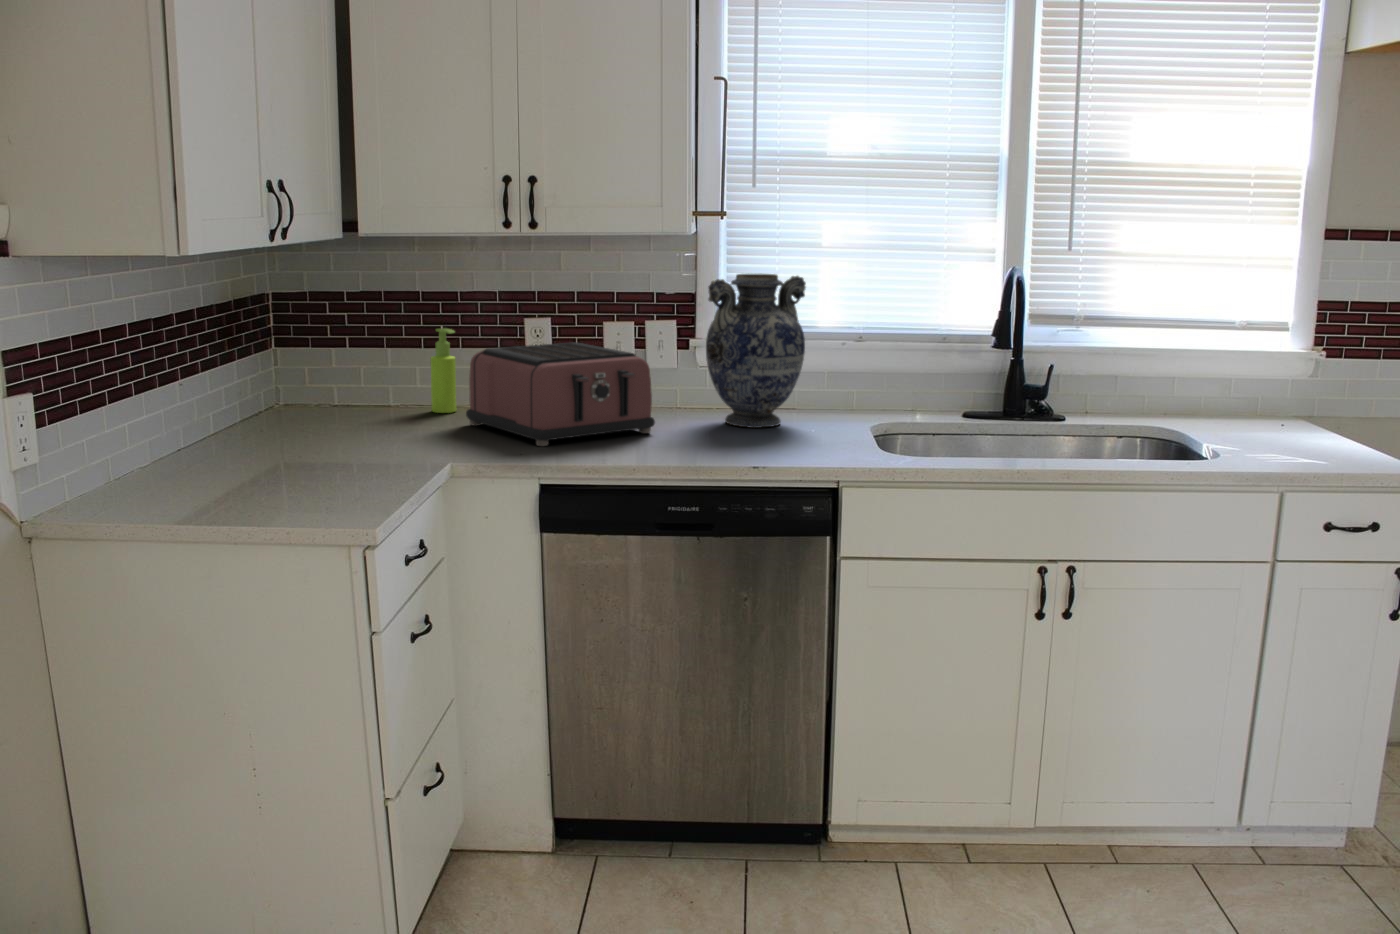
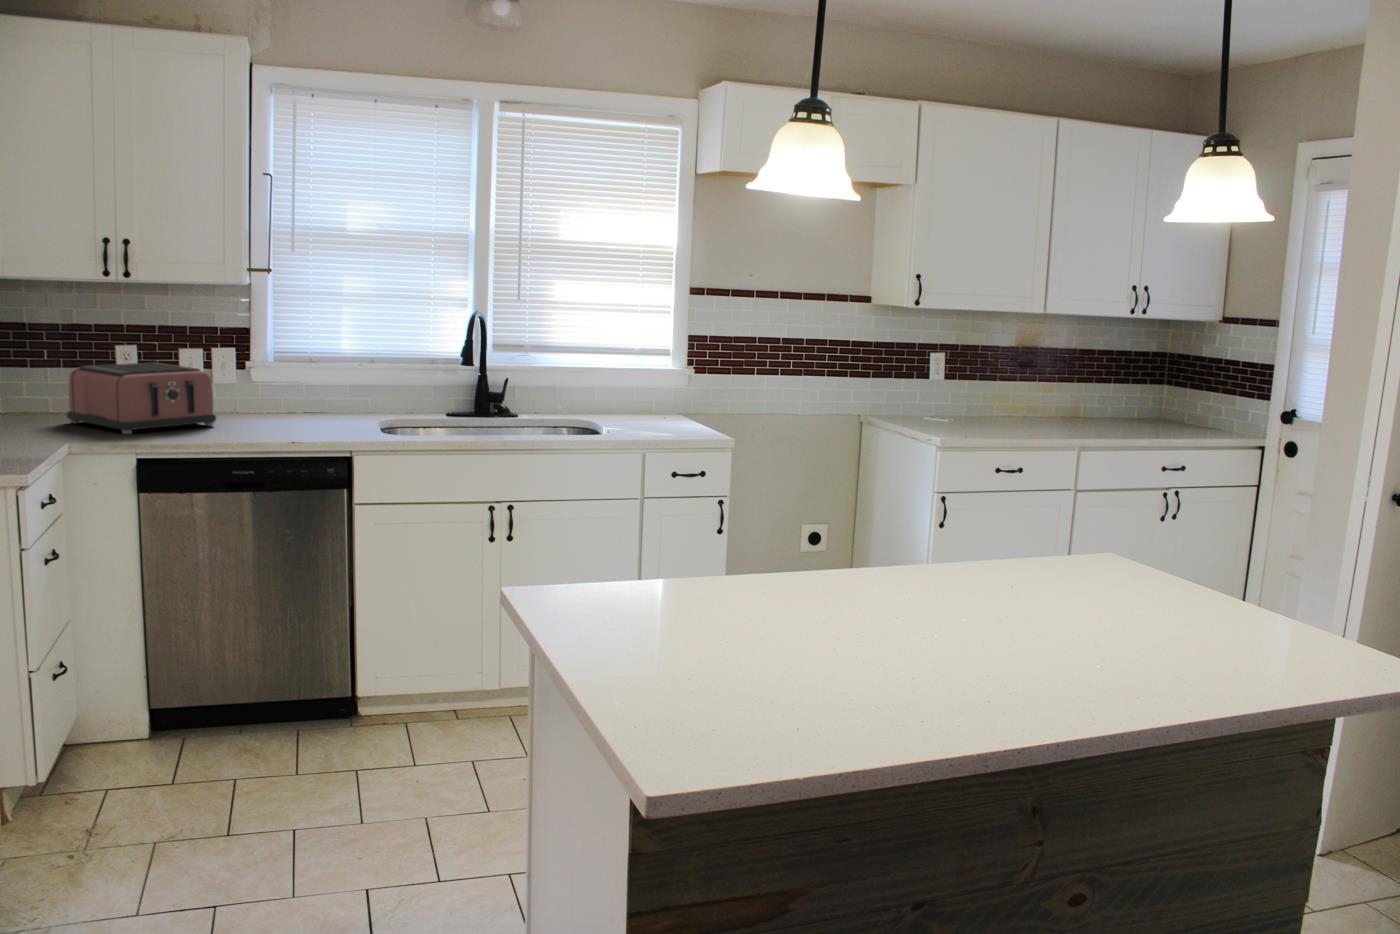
vase: present [706,274,806,428] -> none [255,313,331,422]
soap dispenser: present [430,328,456,413] -> none [36,353,59,416]

